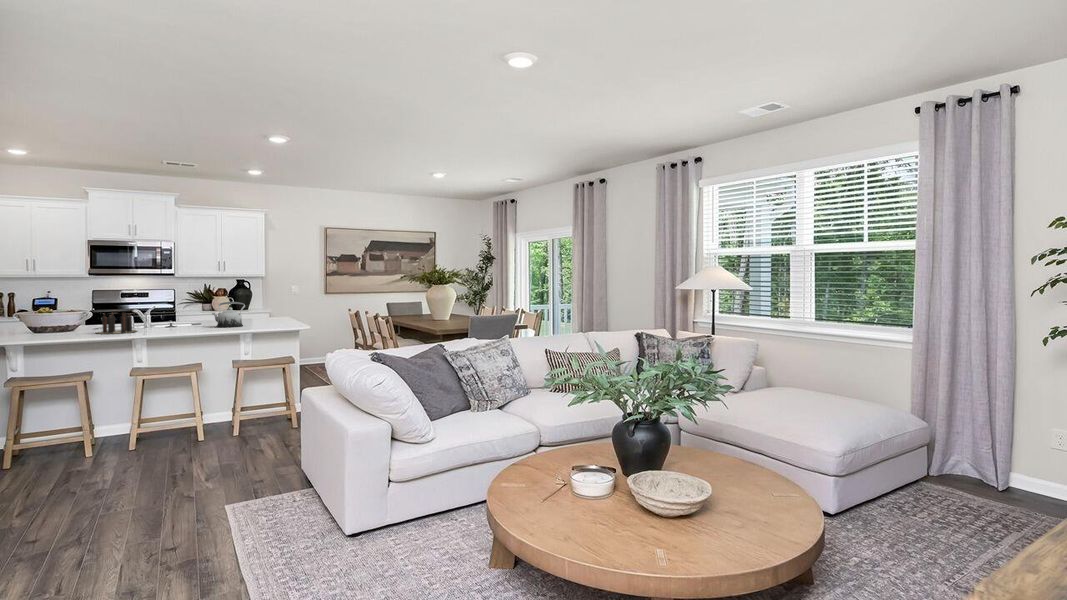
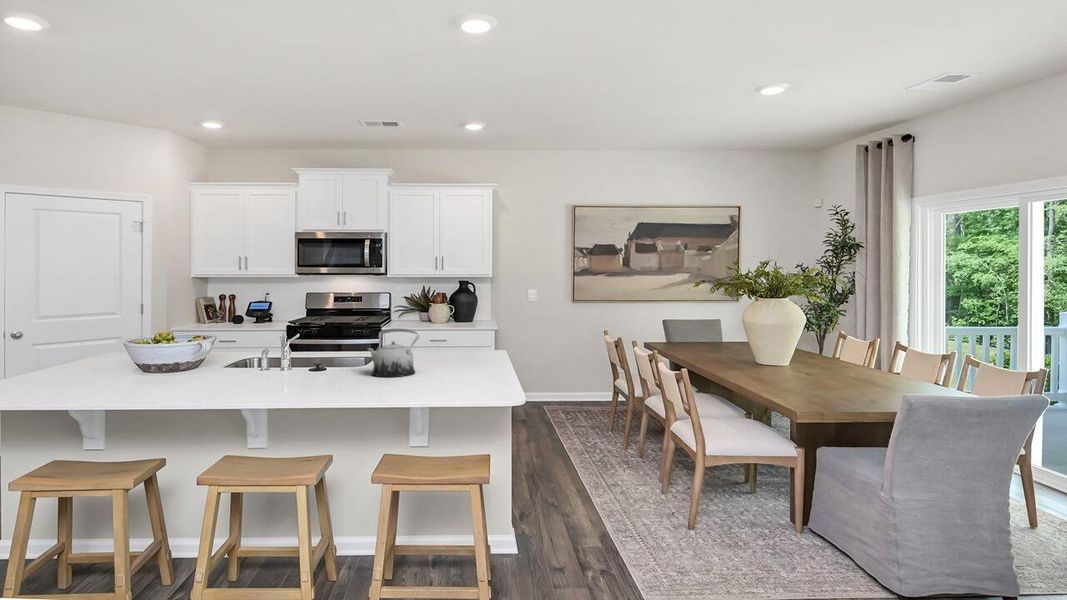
candle: present [98,313,137,334] -> none [172,345,258,387]

